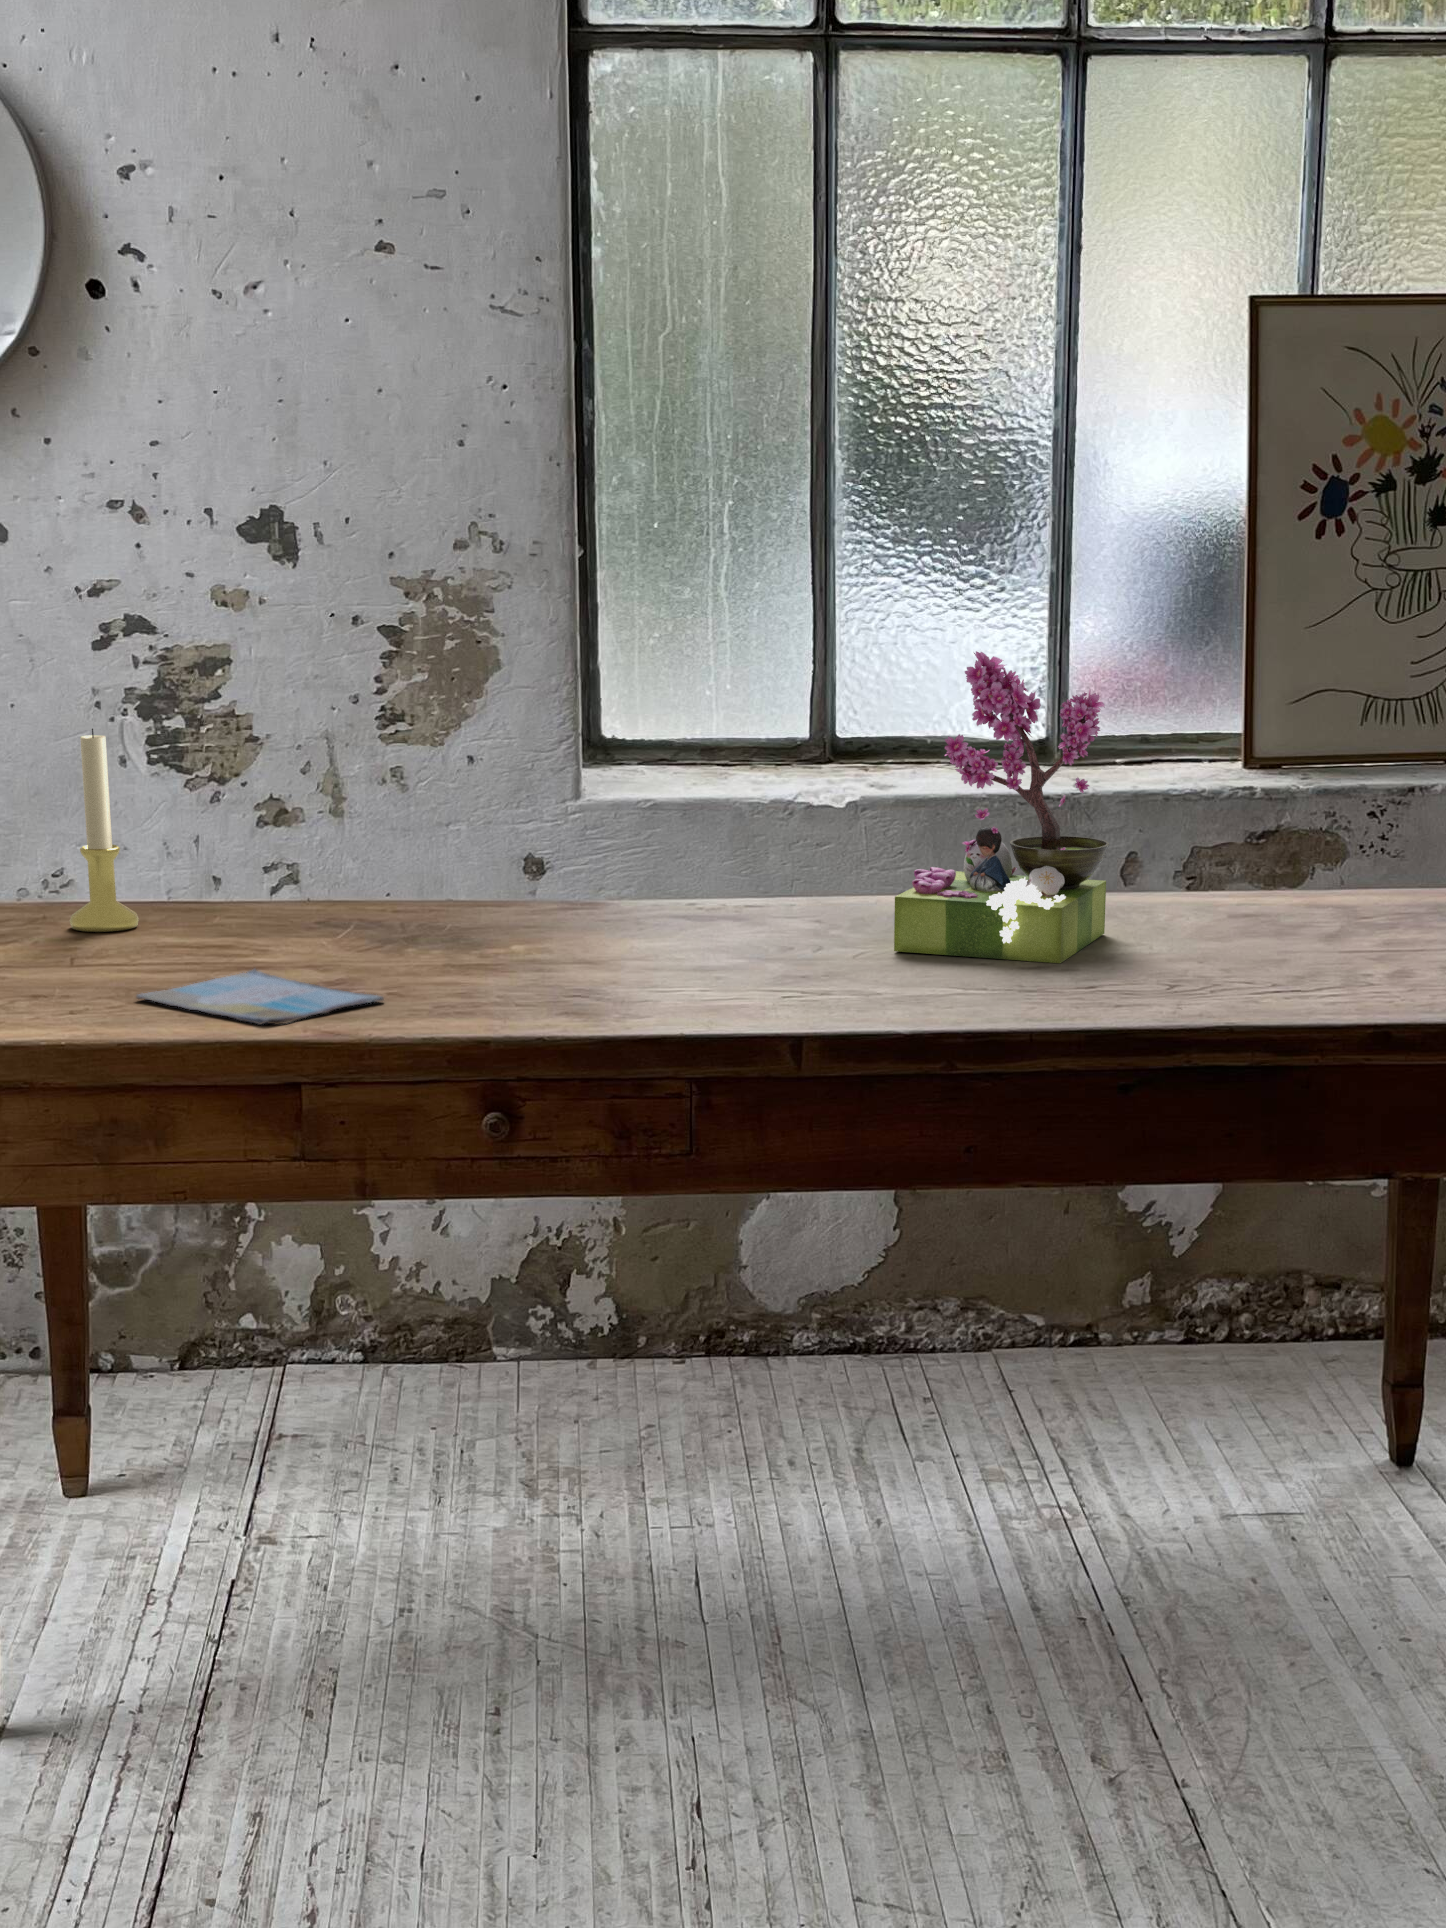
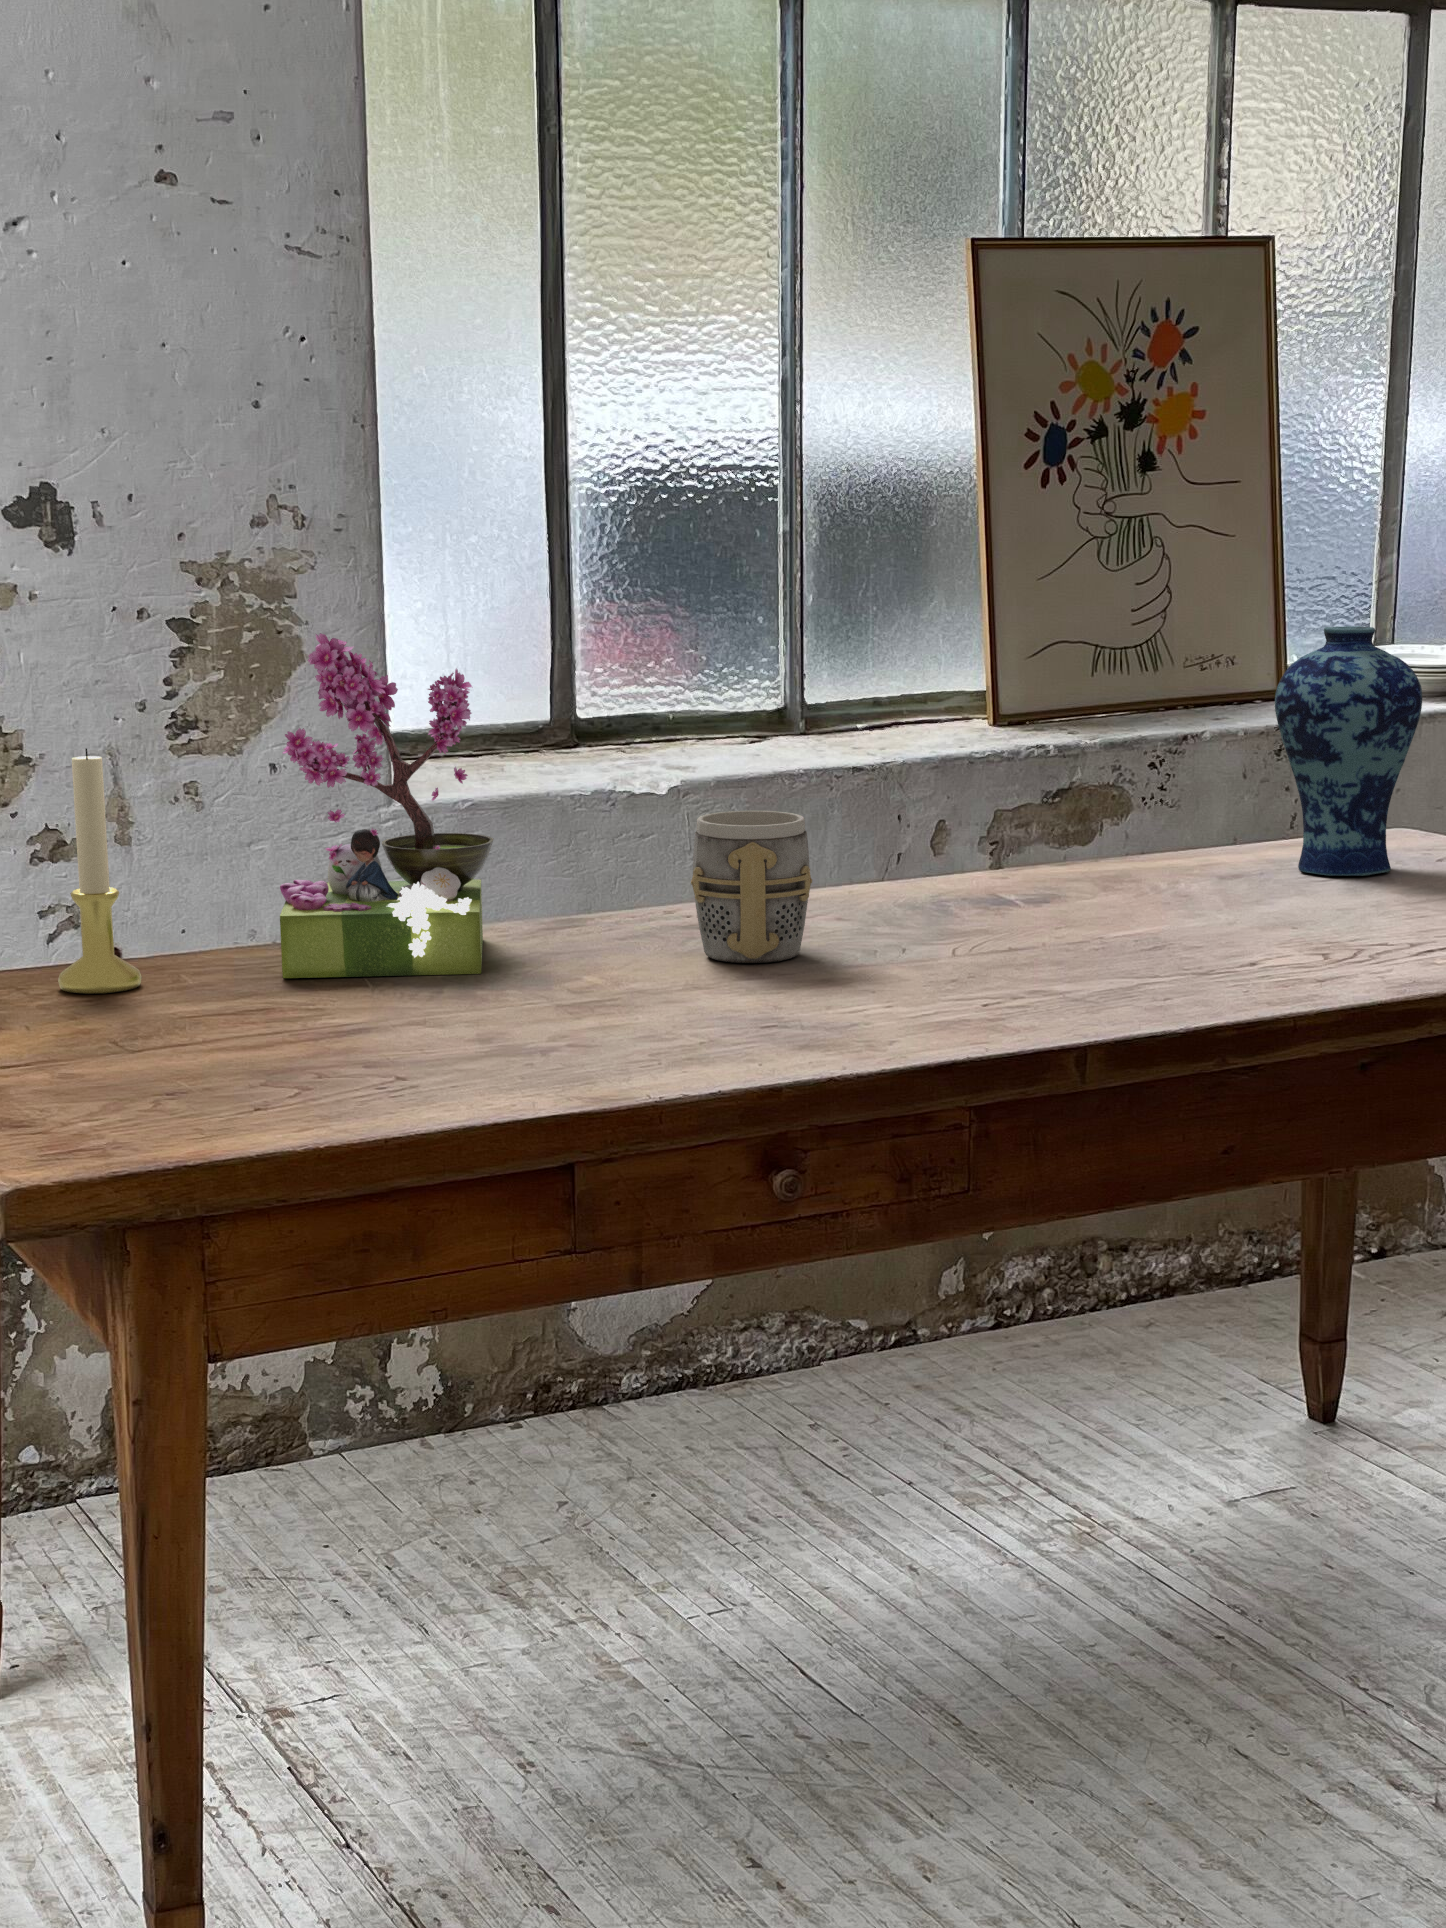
flower arrangement: present [894,651,1109,963] -> present [280,633,494,978]
vase: none [1255,687,1408,934] -> present [1275,626,1422,876]
mug: none [565,821,673,958] -> present [691,810,812,963]
book: present [136,969,384,1025] -> none [372,1009,656,1068]

